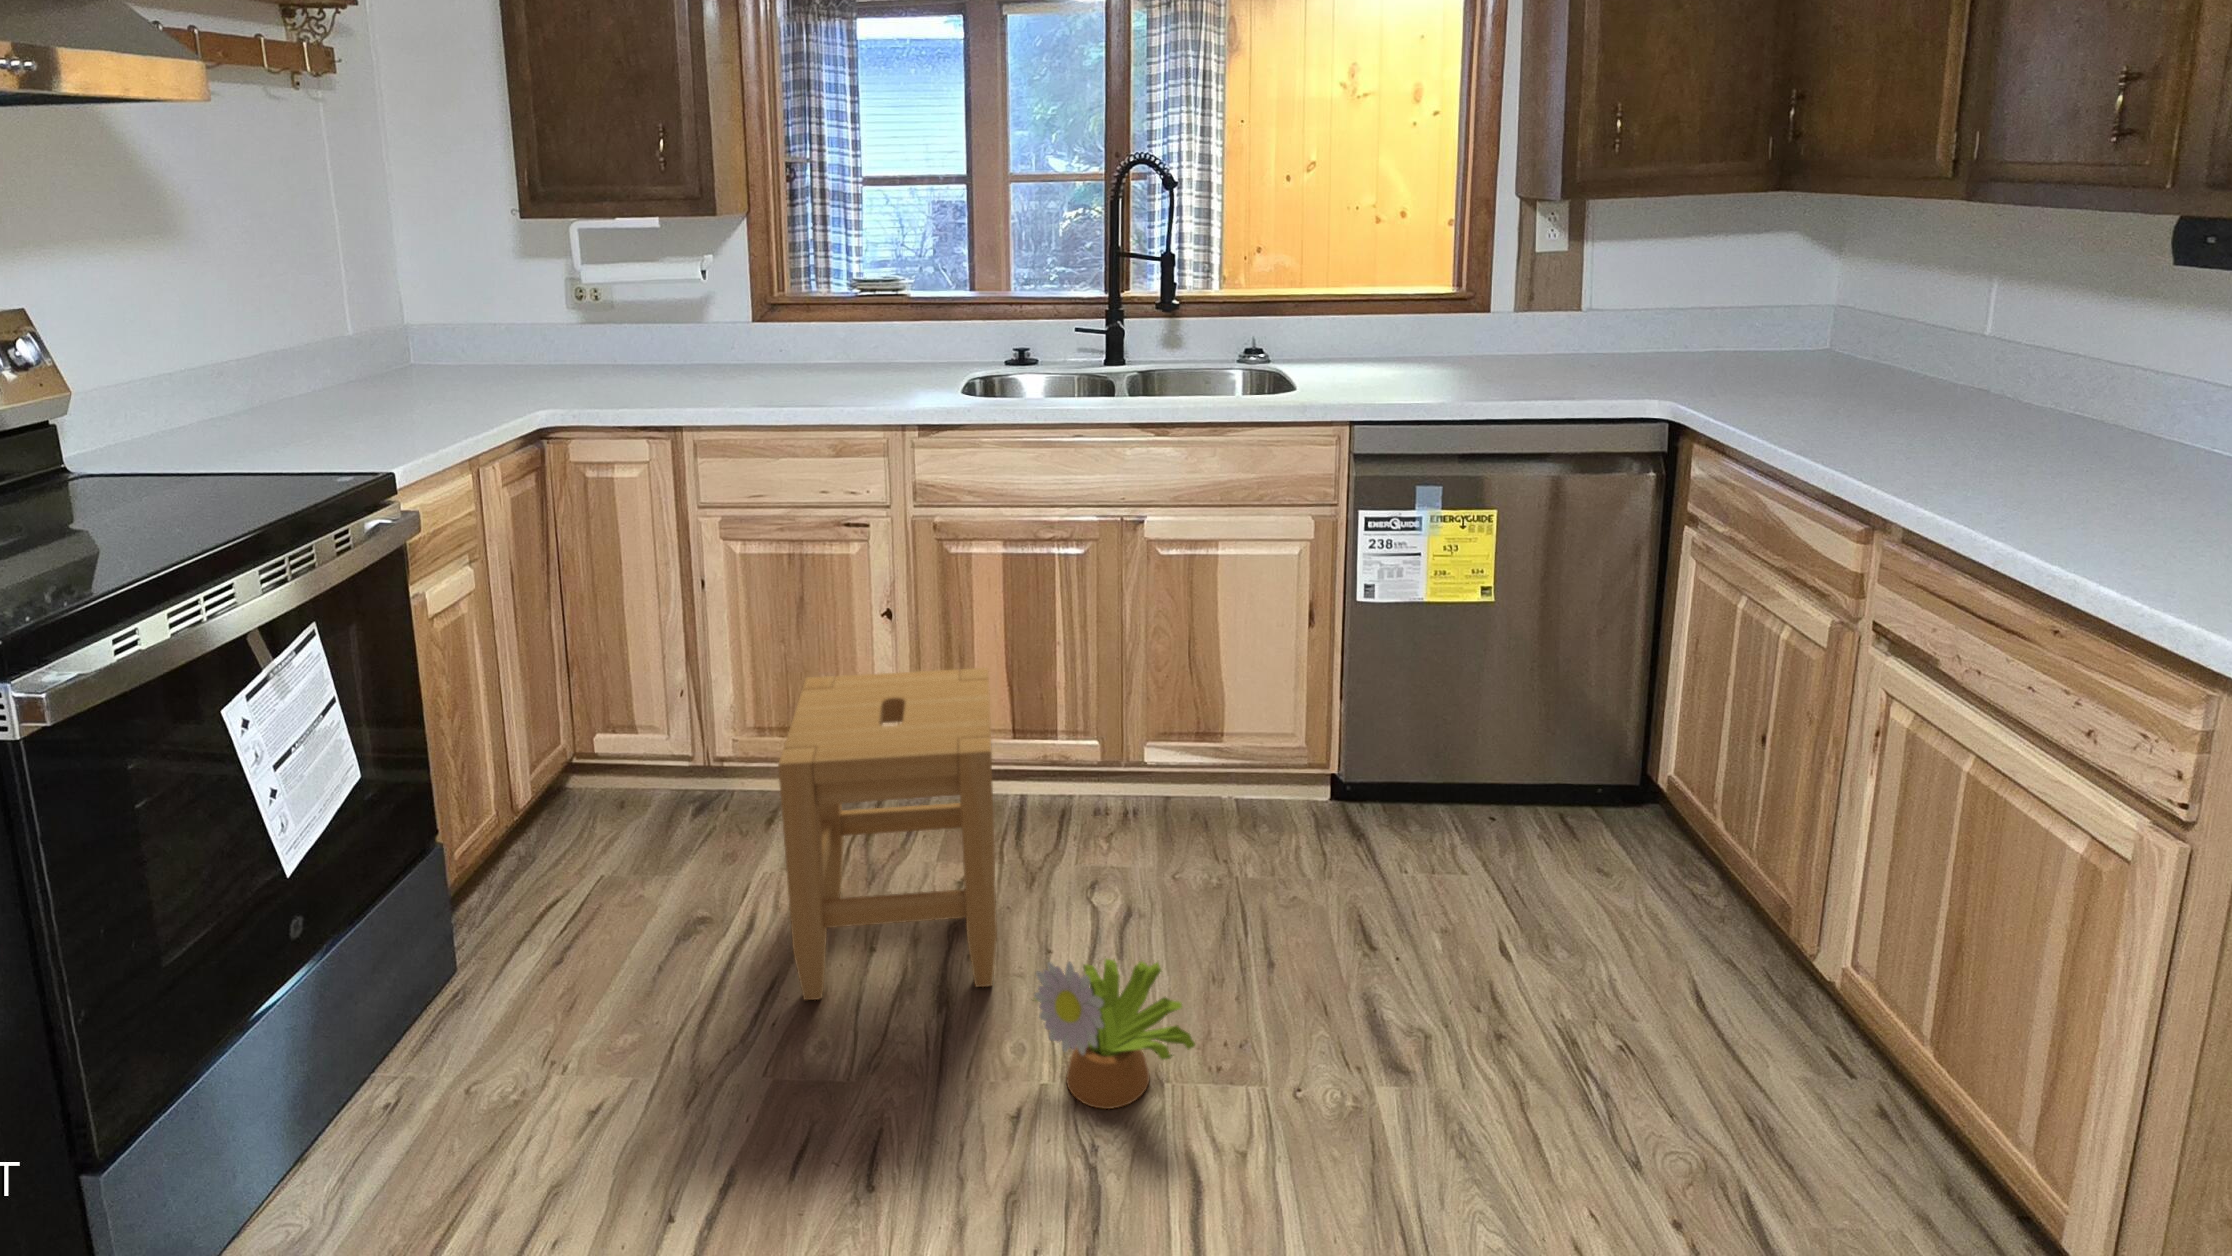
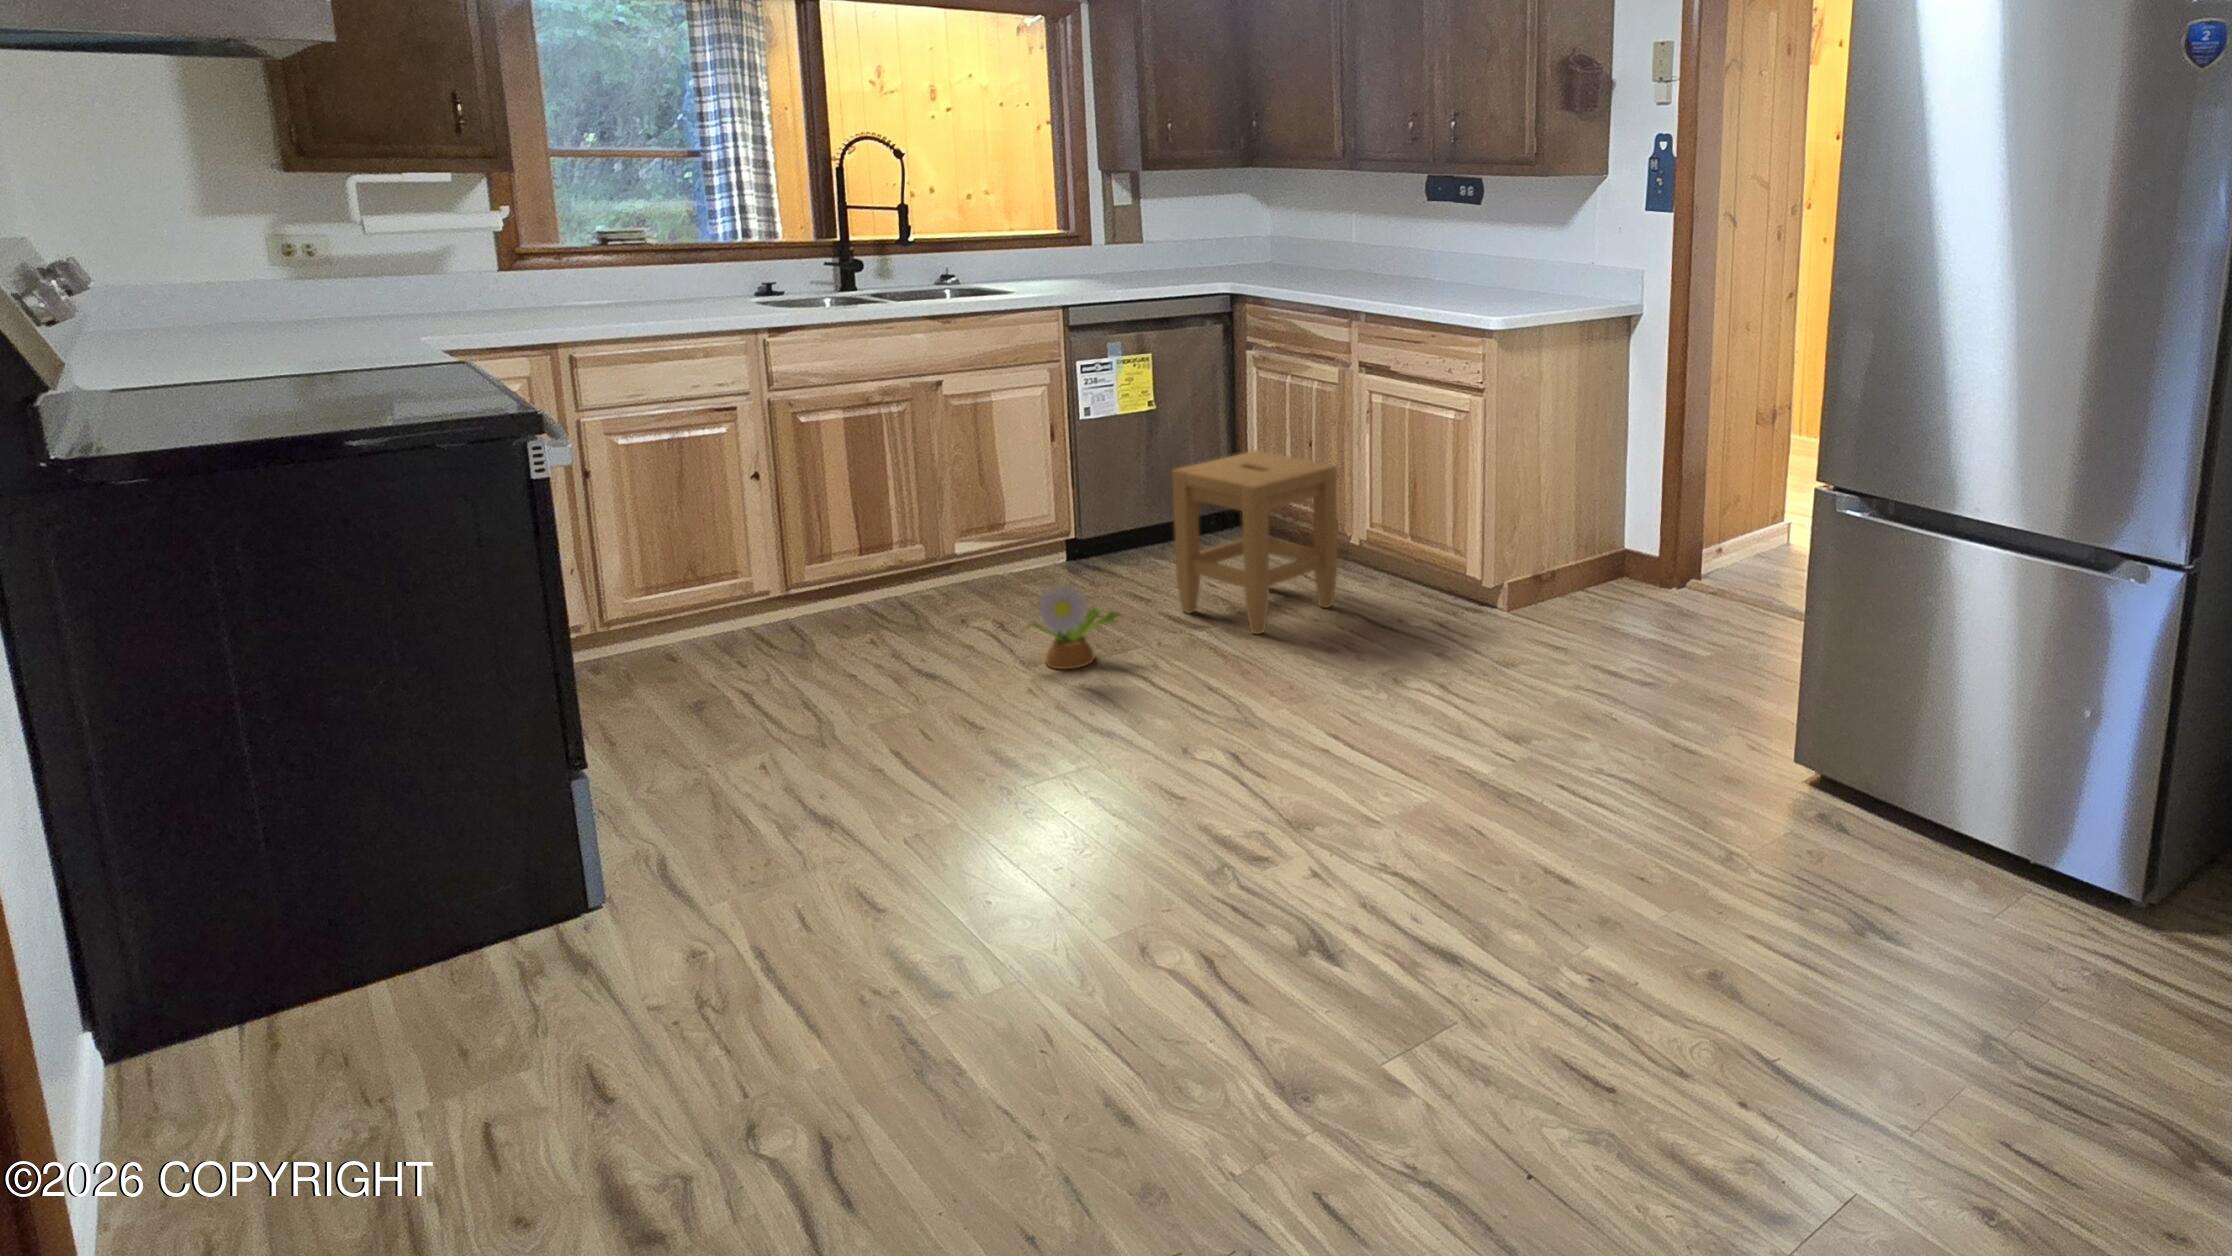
stool: present [778,668,997,1000] -> present [1173,451,1337,634]

